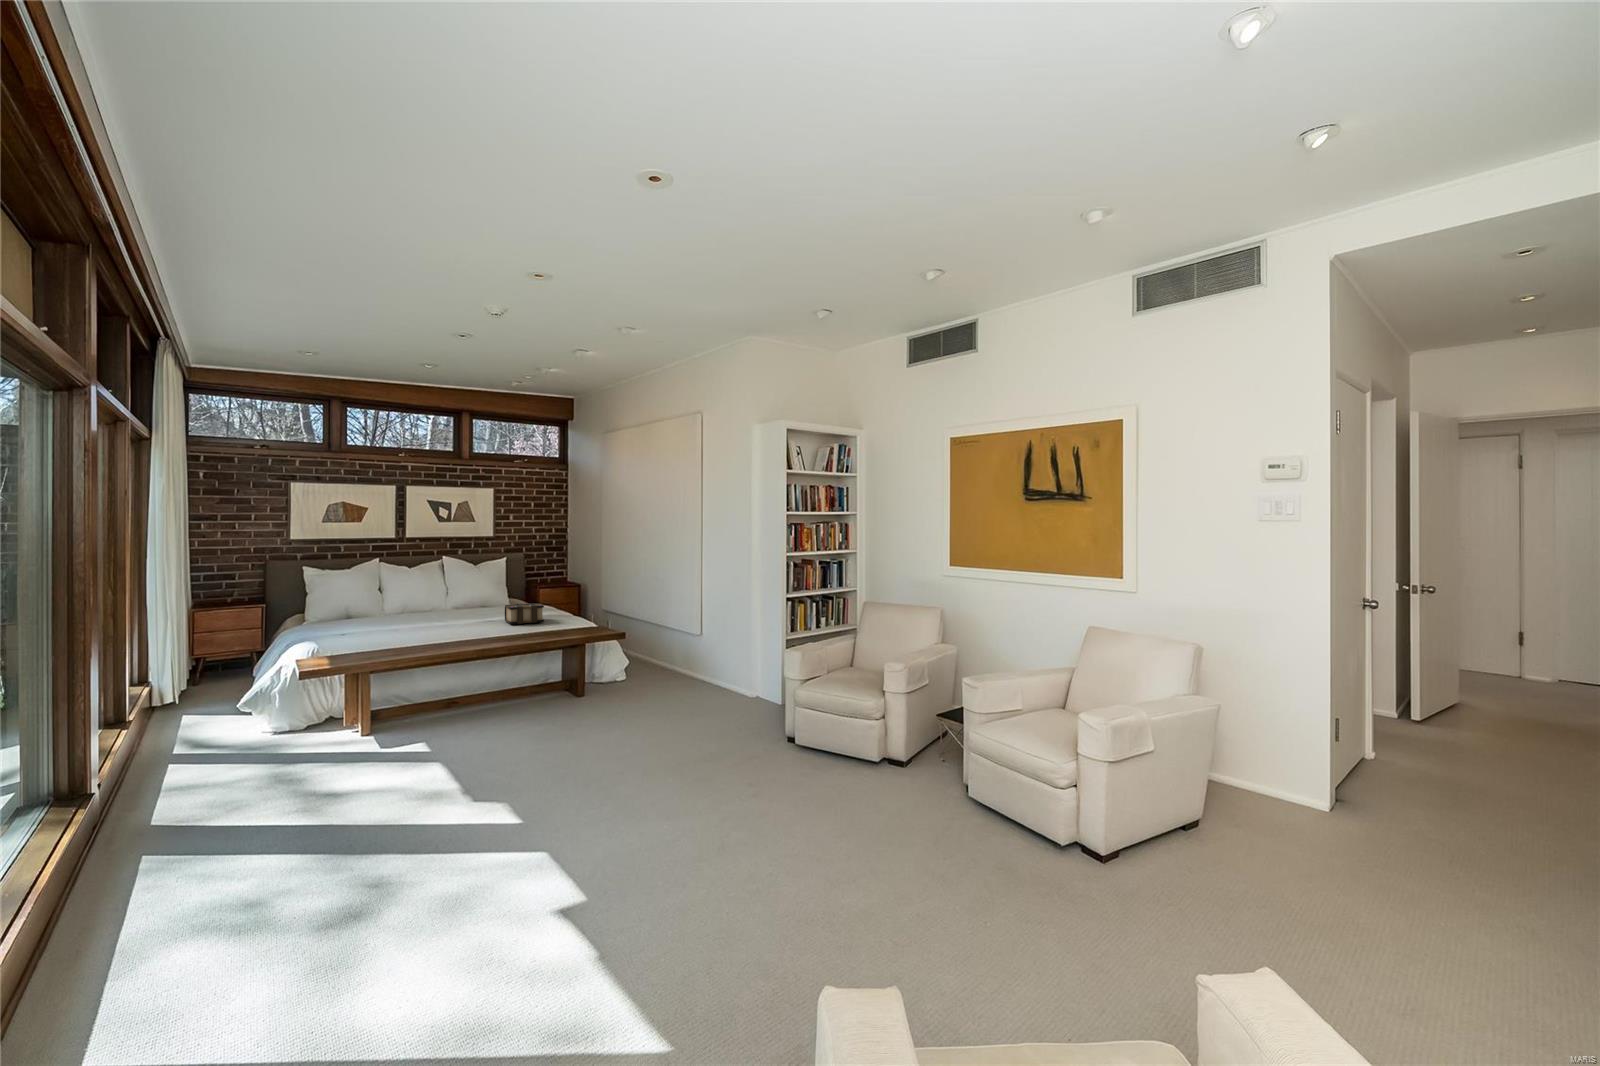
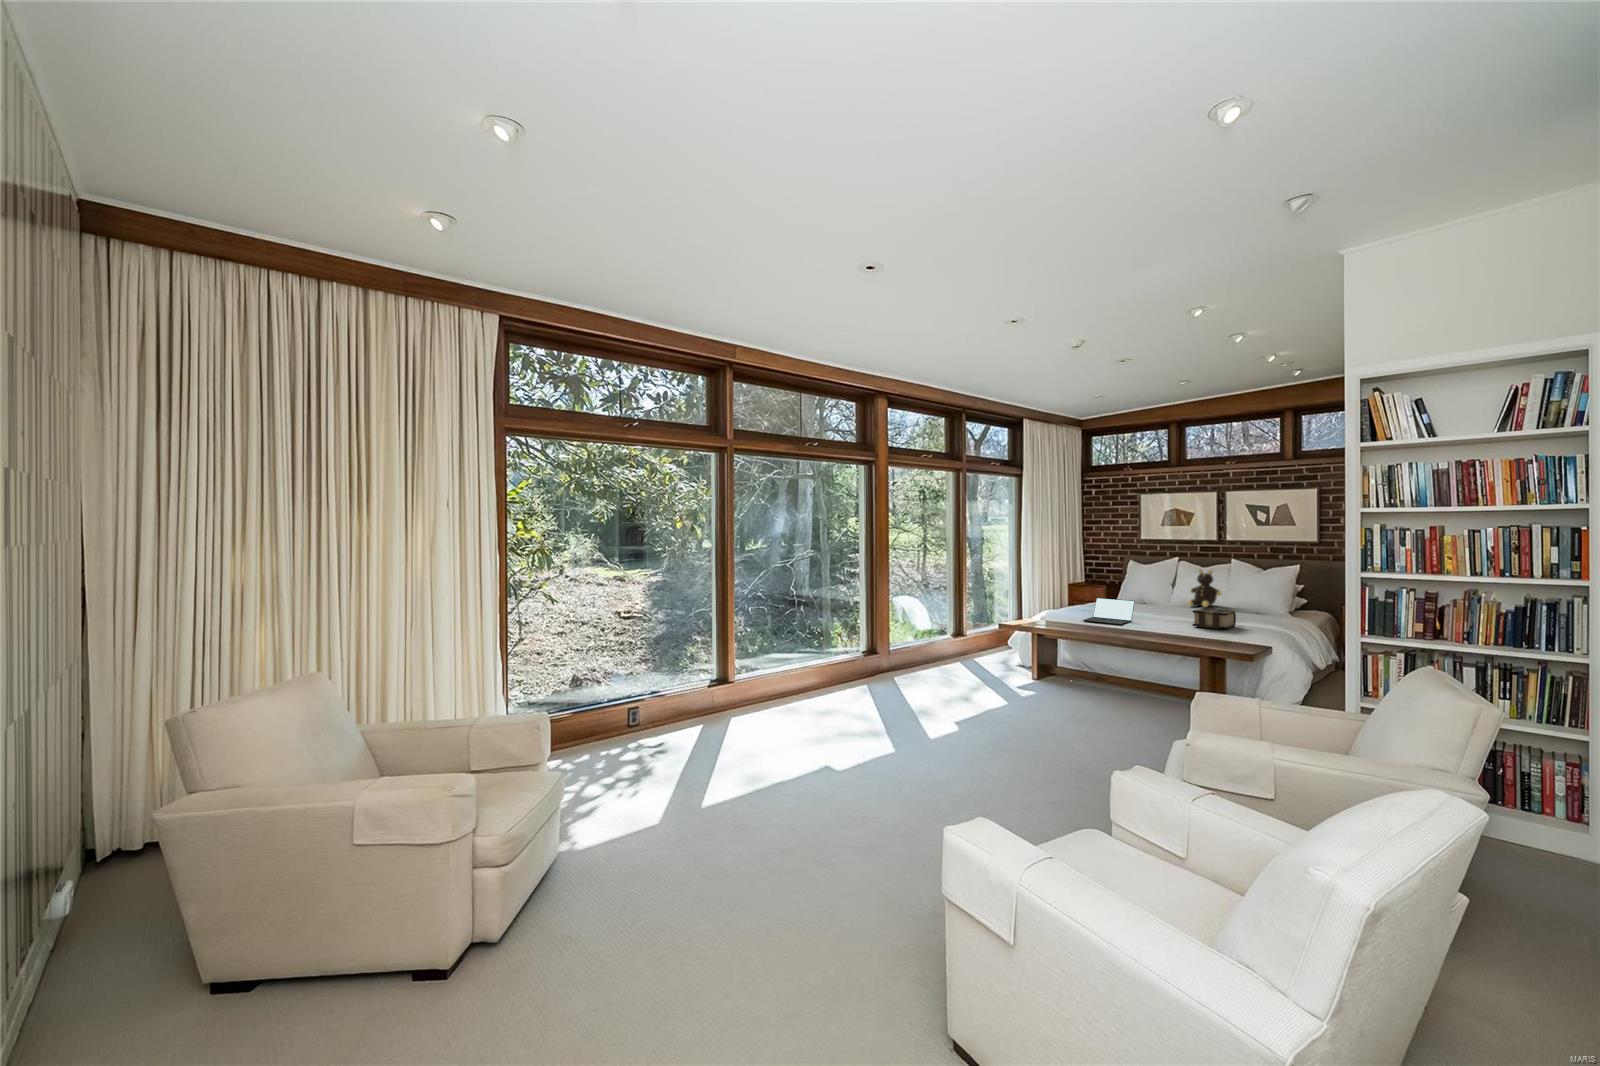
teddy bear: none [425,568,463,610] -> present [1188,570,1221,607]
laptop: none [381,607,443,641] -> present [1083,598,1135,625]

